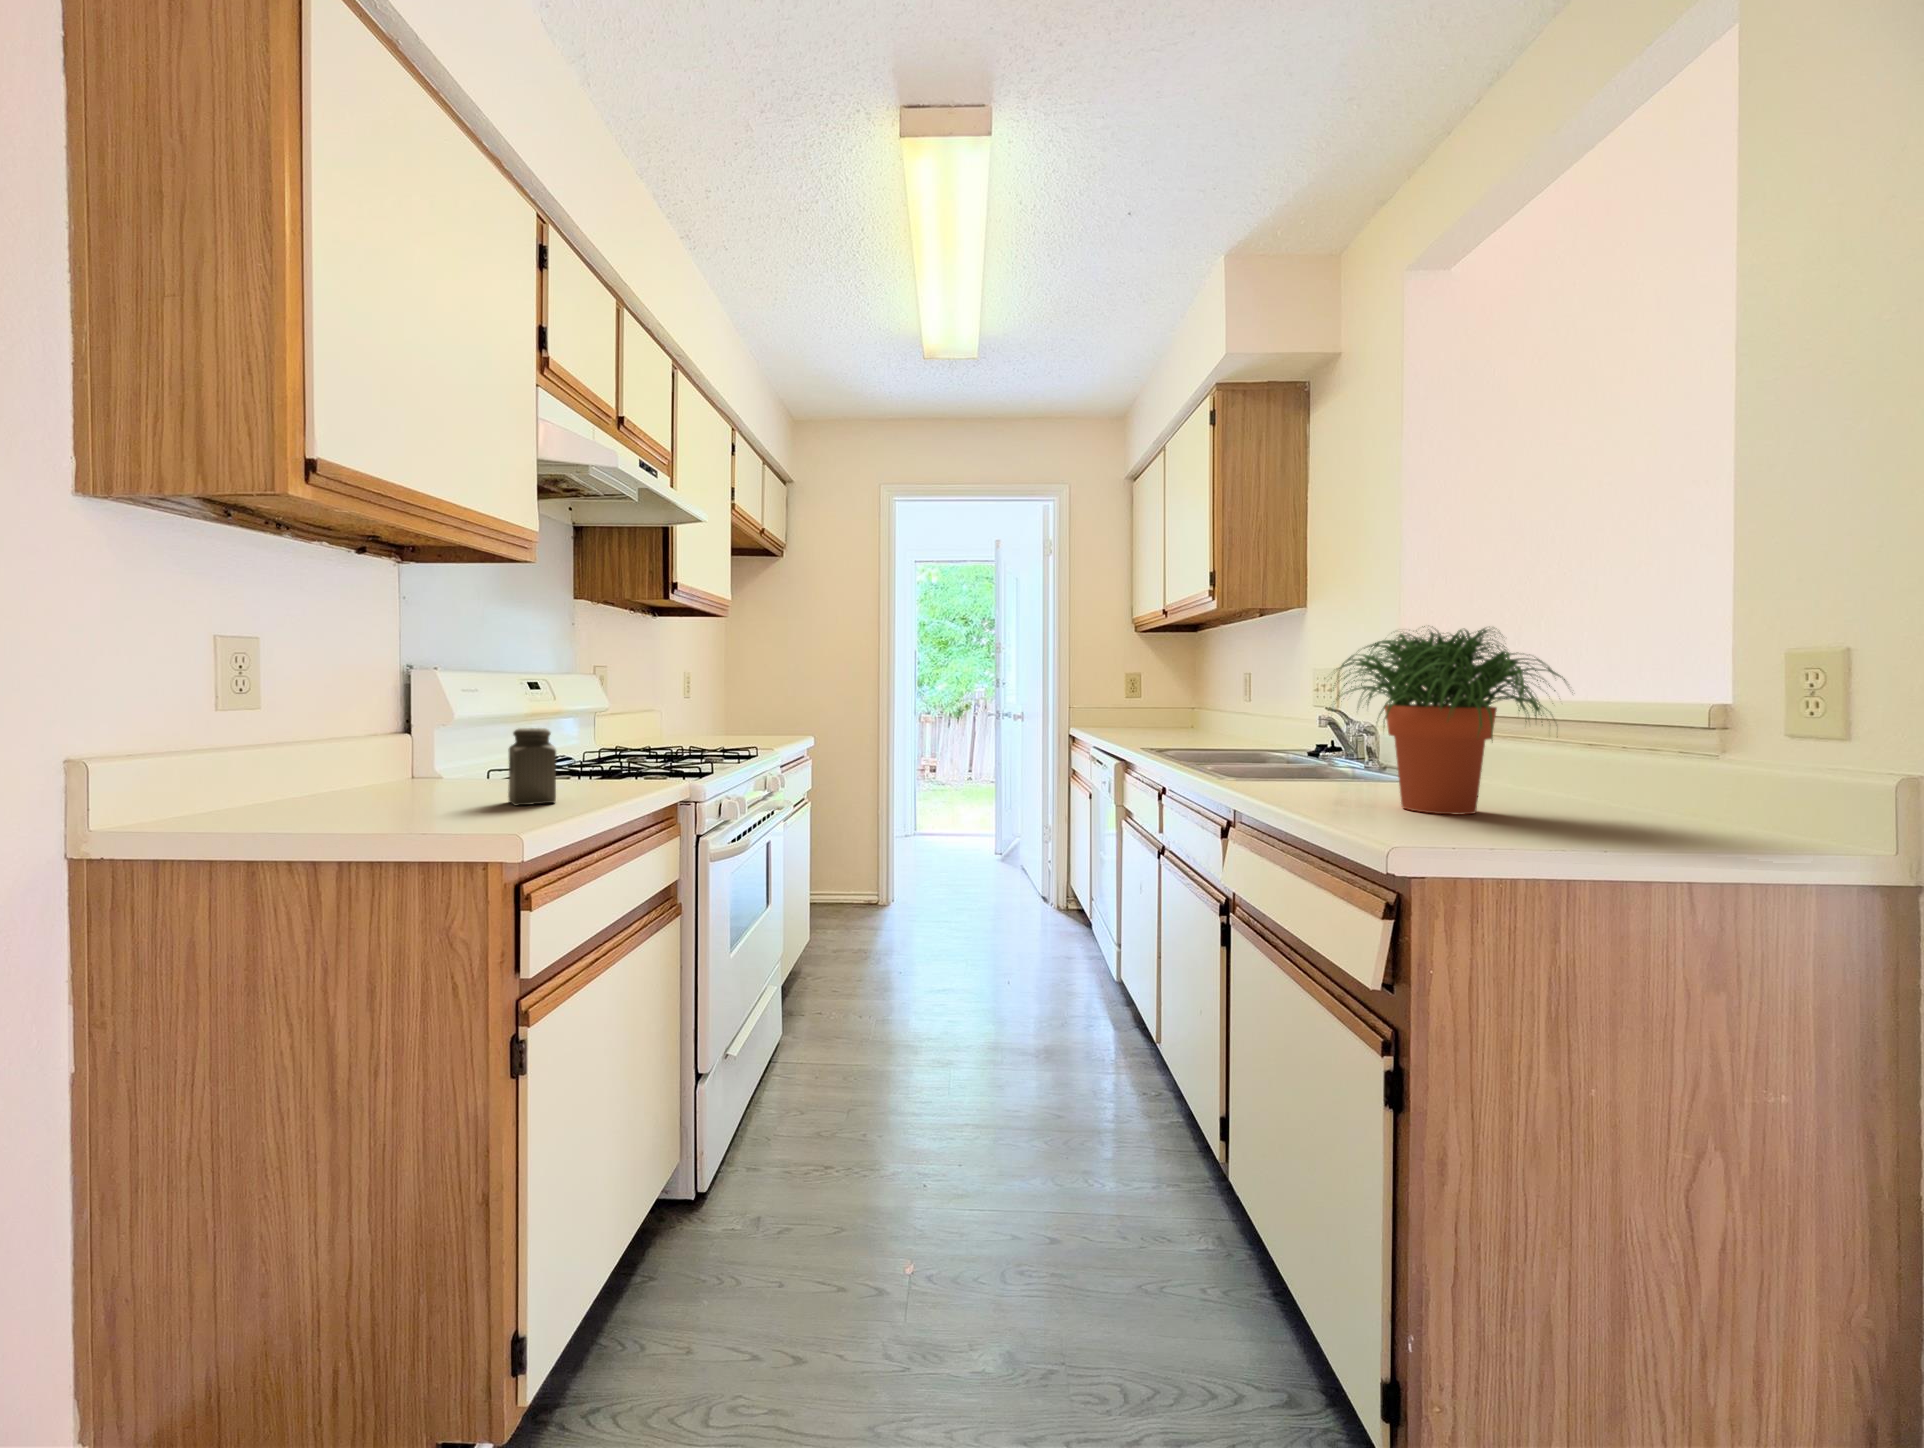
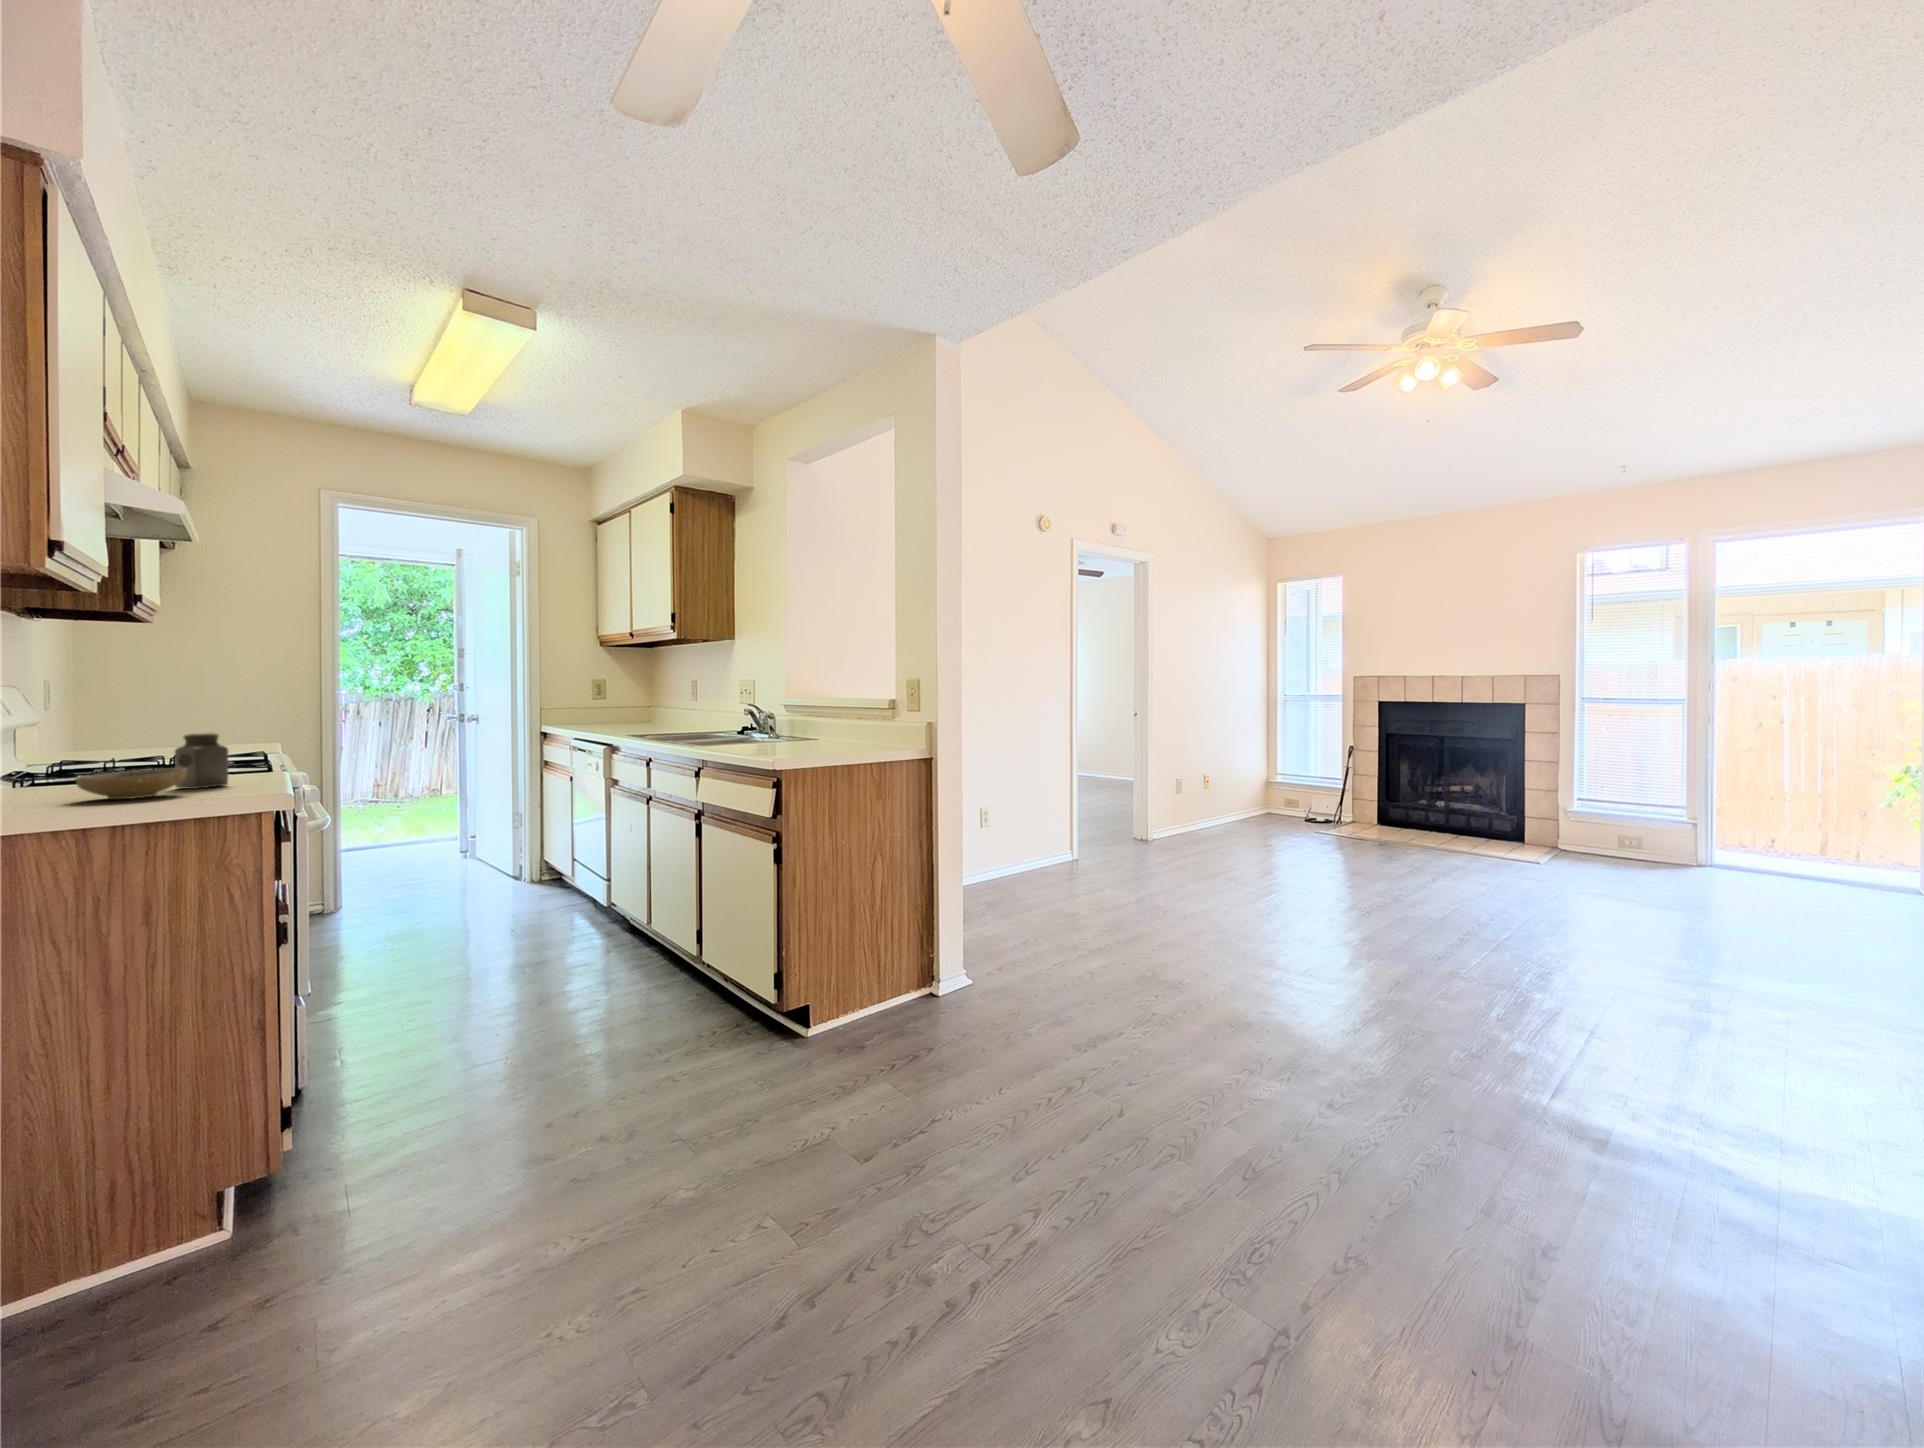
potted plant: present [1336,626,1566,815] -> none [750,662,852,748]
ceramic bowl: none [344,776,469,820] -> present [75,768,187,799]

